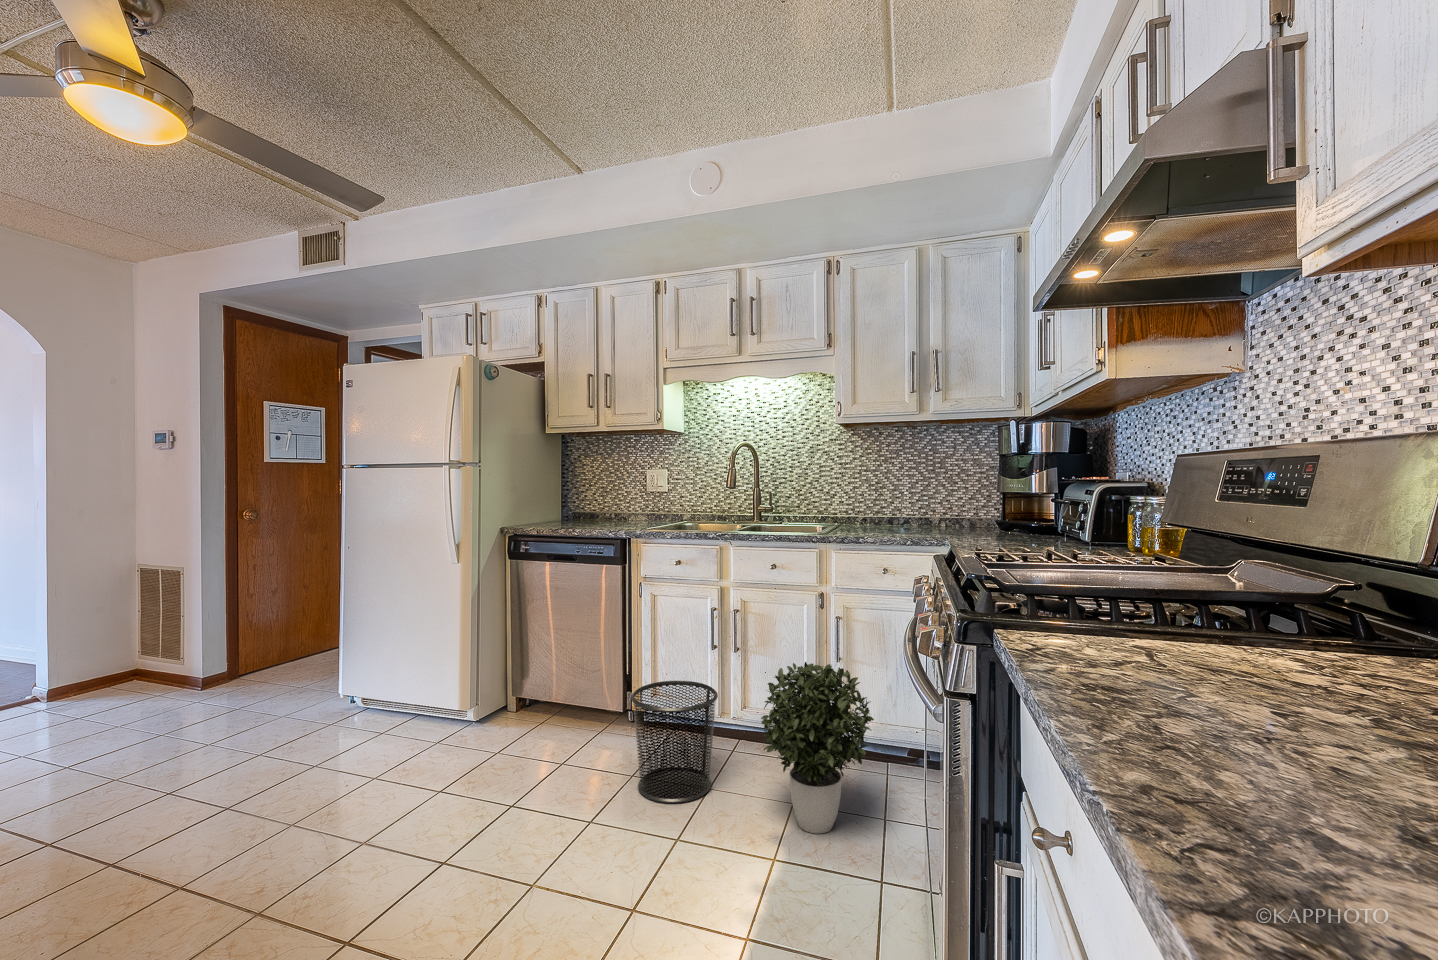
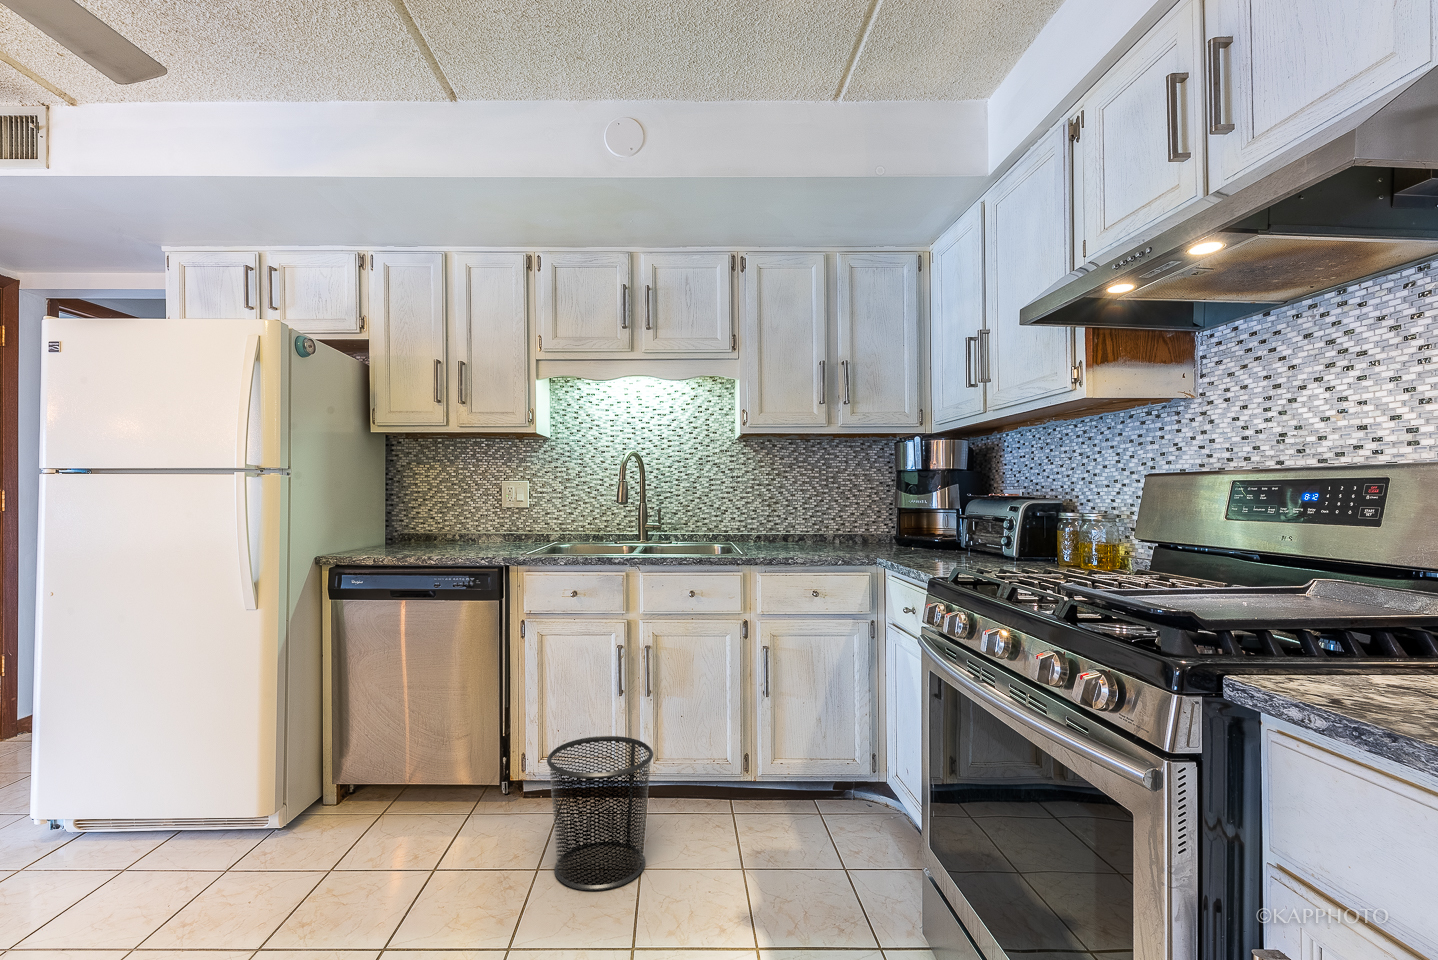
potted plant: present [761,662,874,834] -> none [721,698,847,892]

